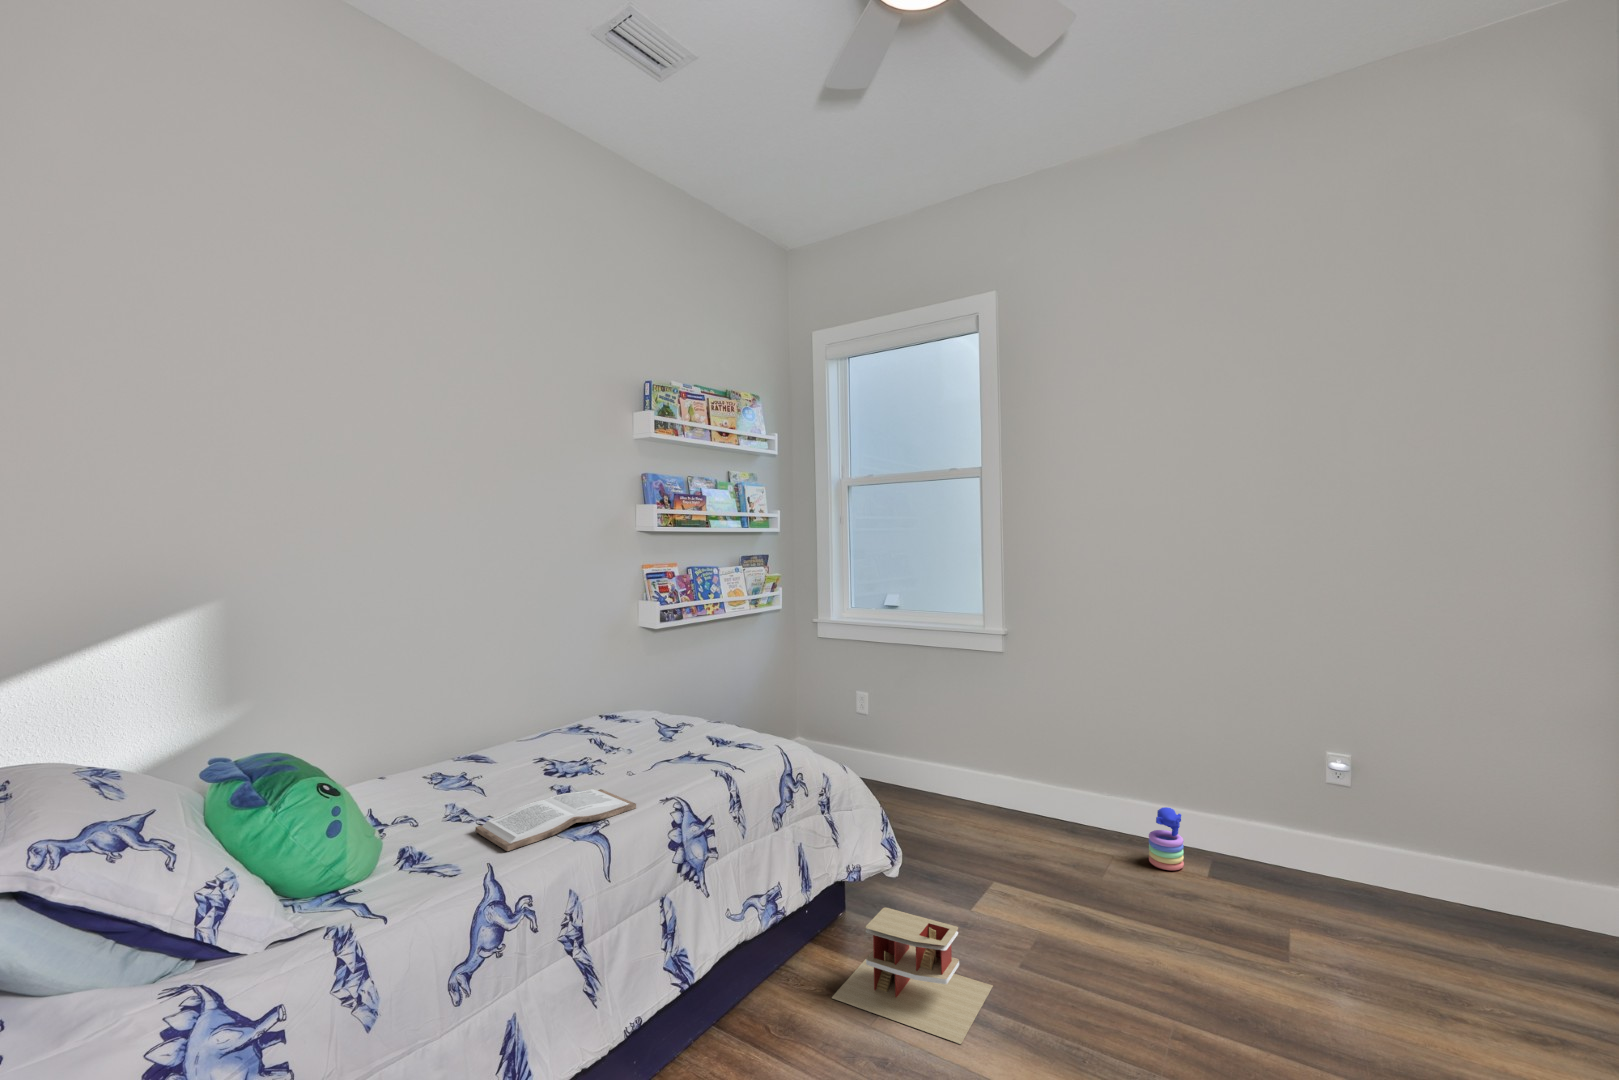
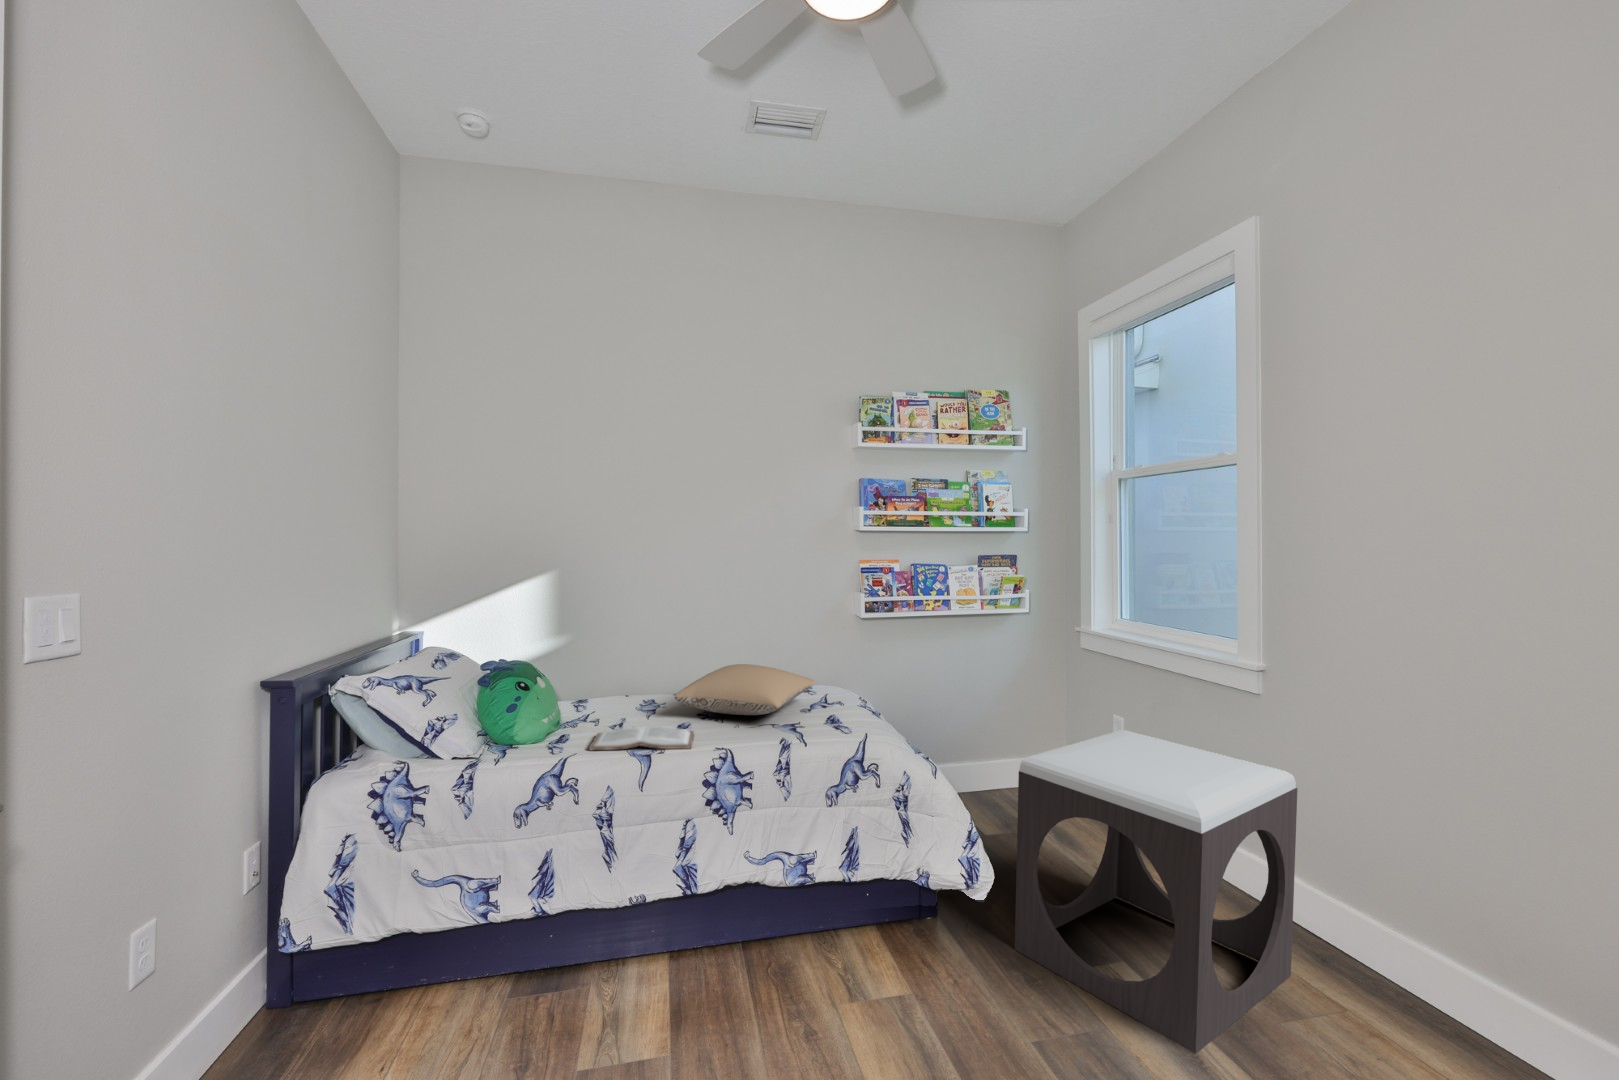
footstool: none [947,691,1133,927] -> present [1015,730,1297,1054]
pillow: none [534,696,689,763] -> present [675,664,816,715]
stacking toy: present [1149,807,1184,870] -> none [1340,949,1398,1040]
toy house: present [832,907,993,1044] -> none [824,904,960,1037]

